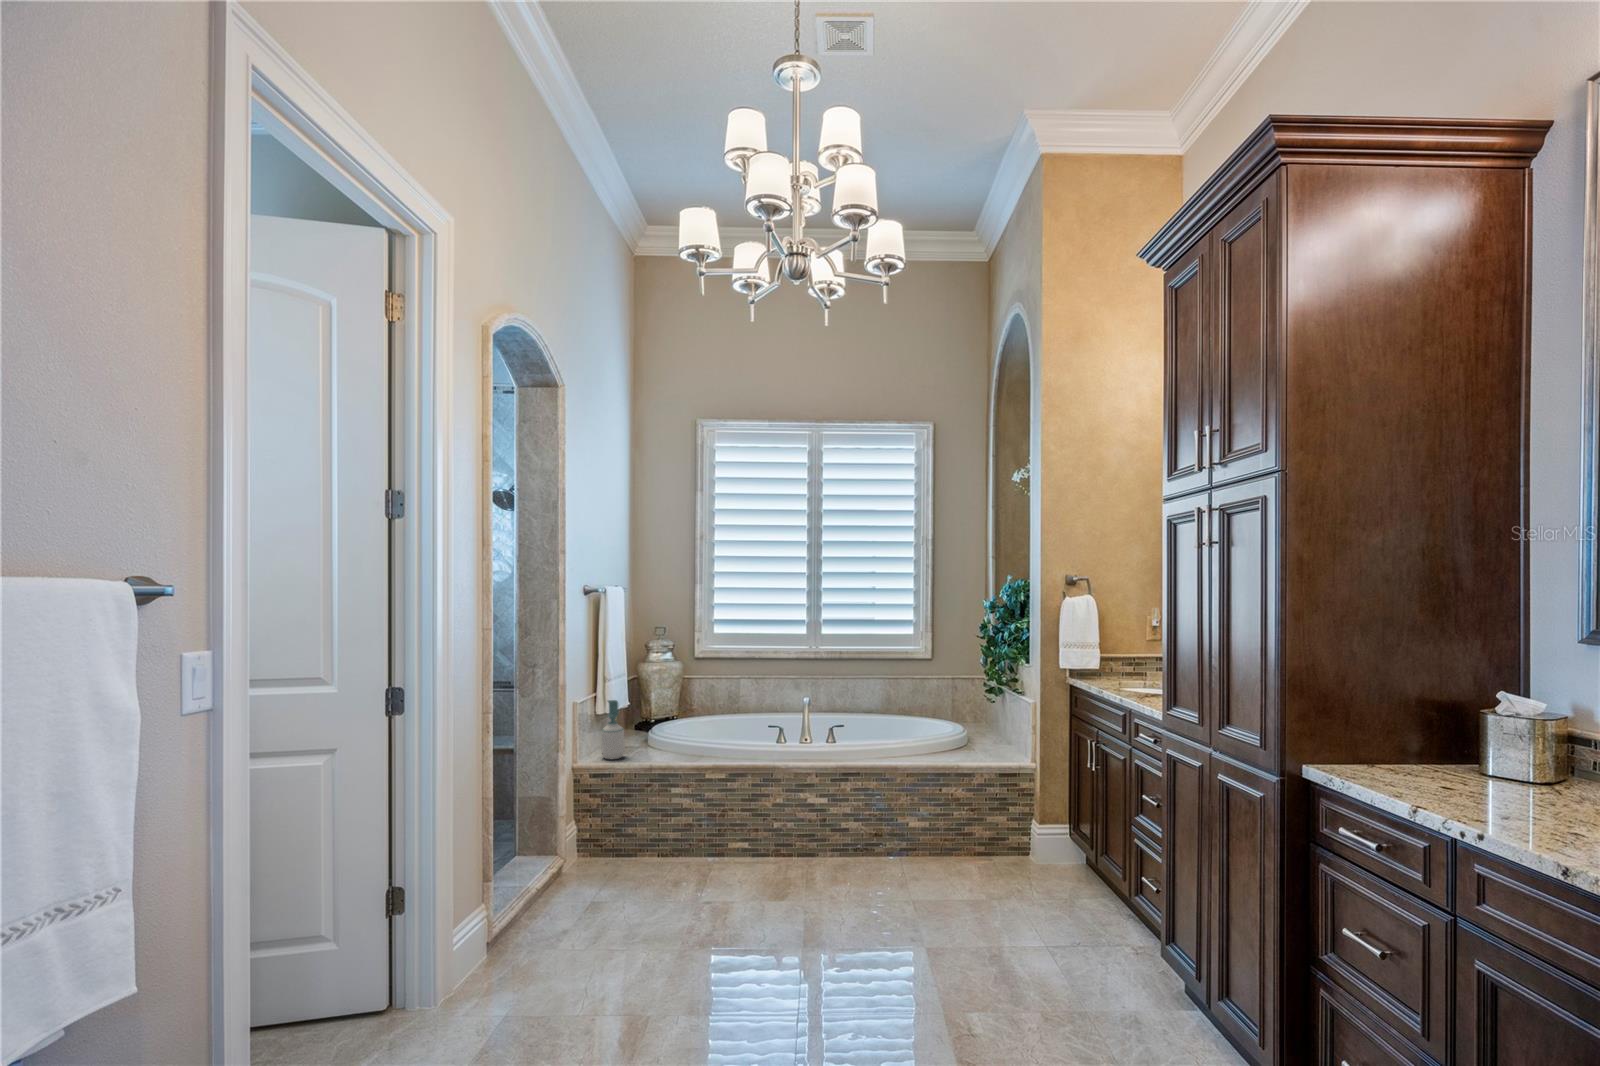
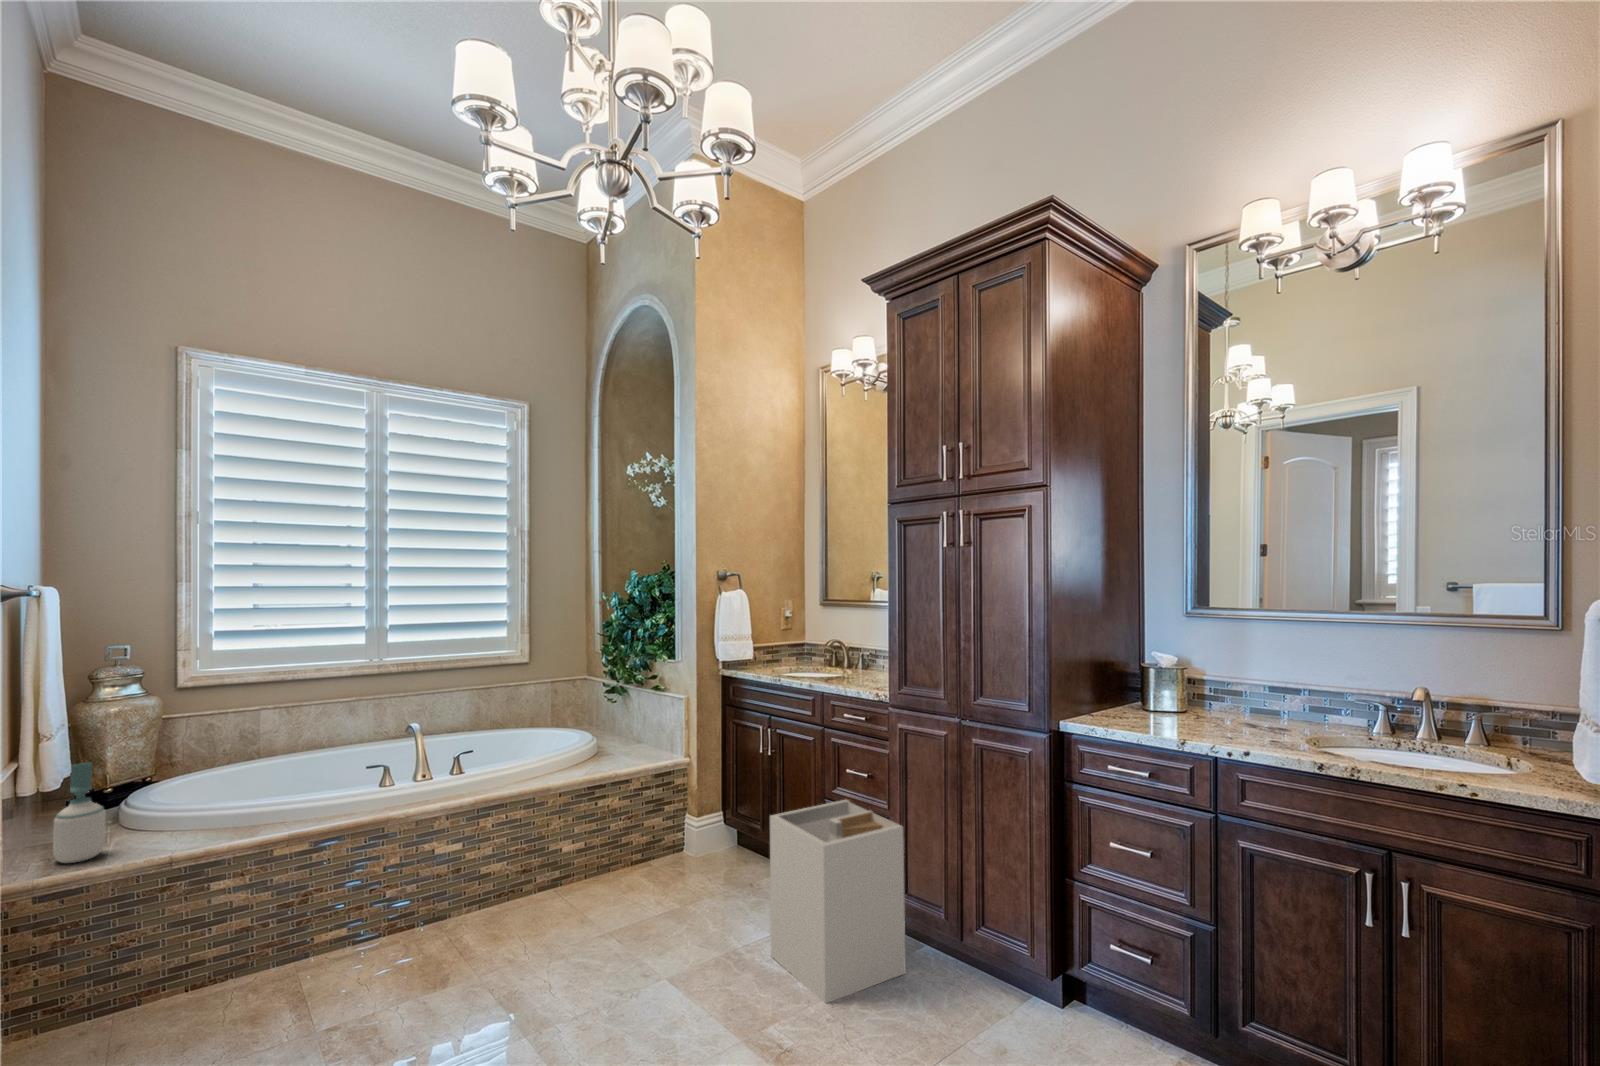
laundry hamper: none [1018,822,1134,1010] -> present [770,800,905,1003]

